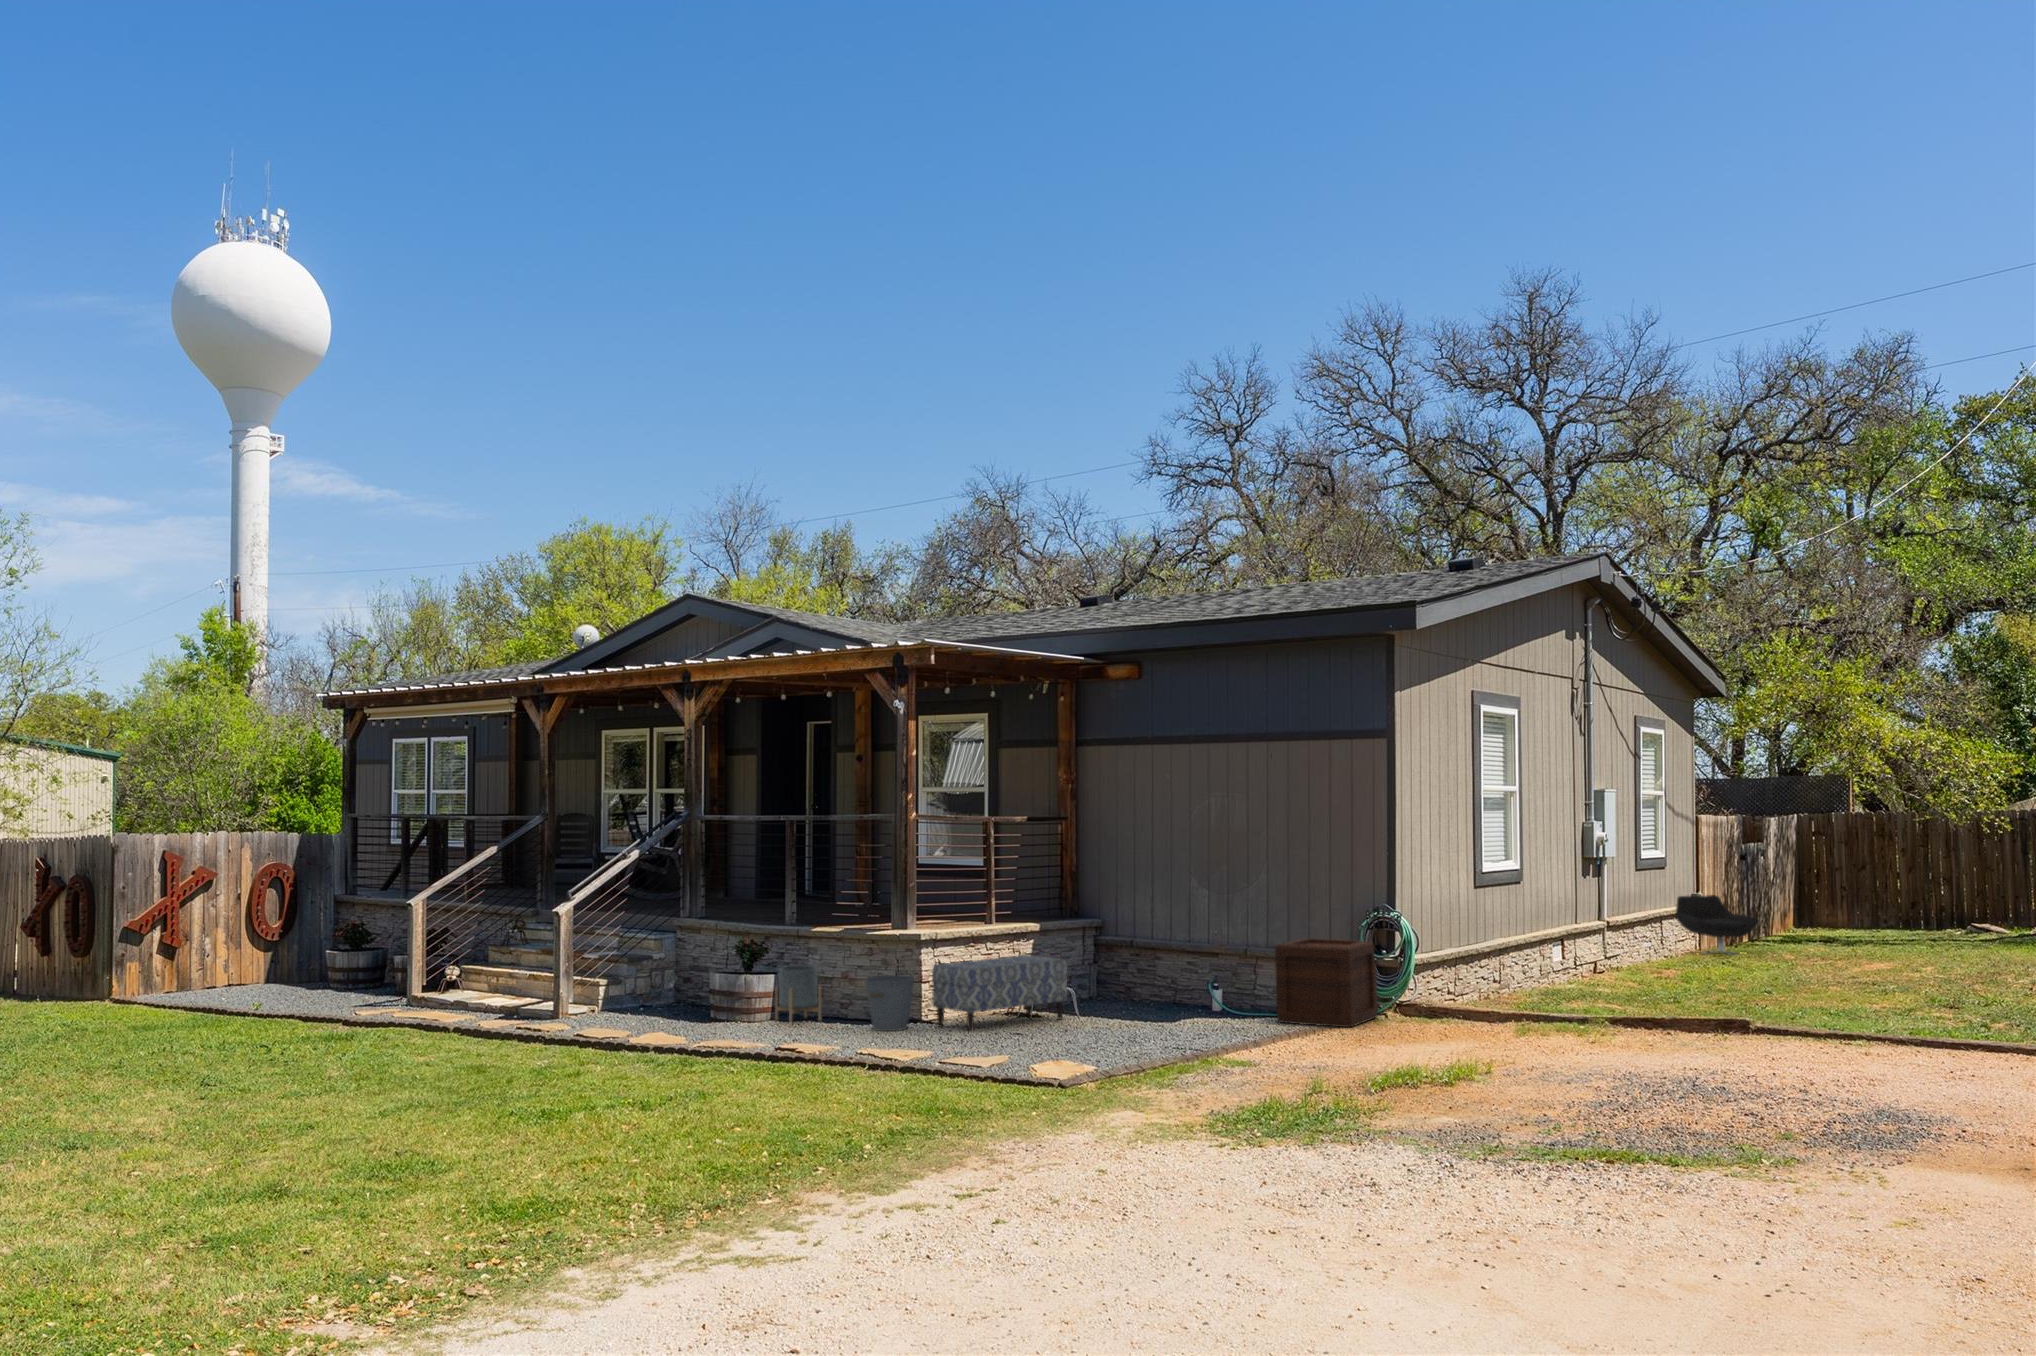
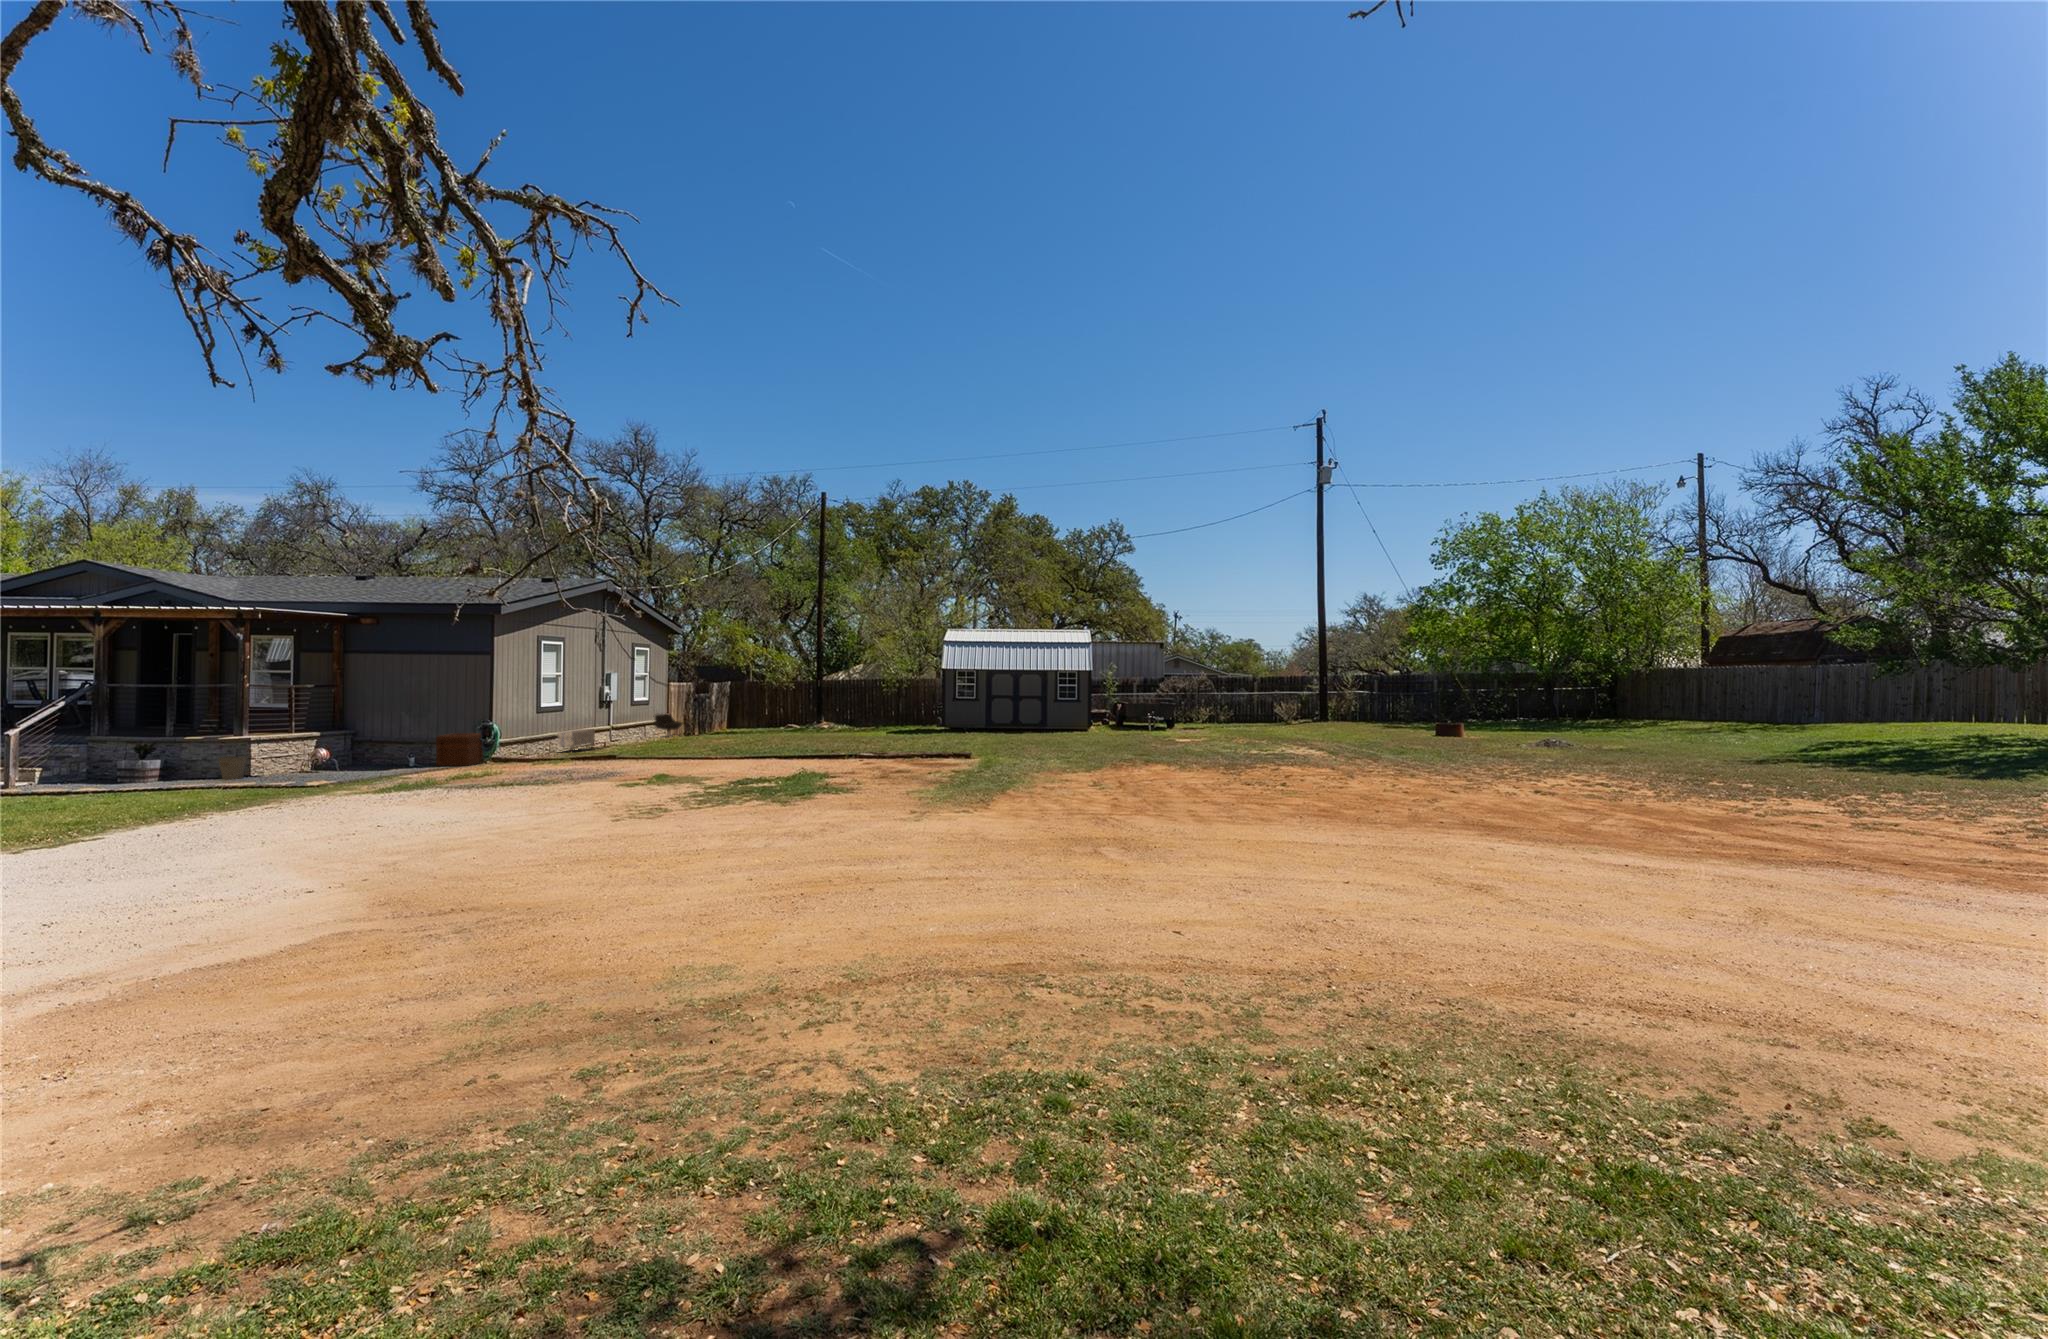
bench: present [932,955,1067,1032] -> present [557,729,595,752]
planter: present [775,966,821,1024] -> none [161,755,191,781]

